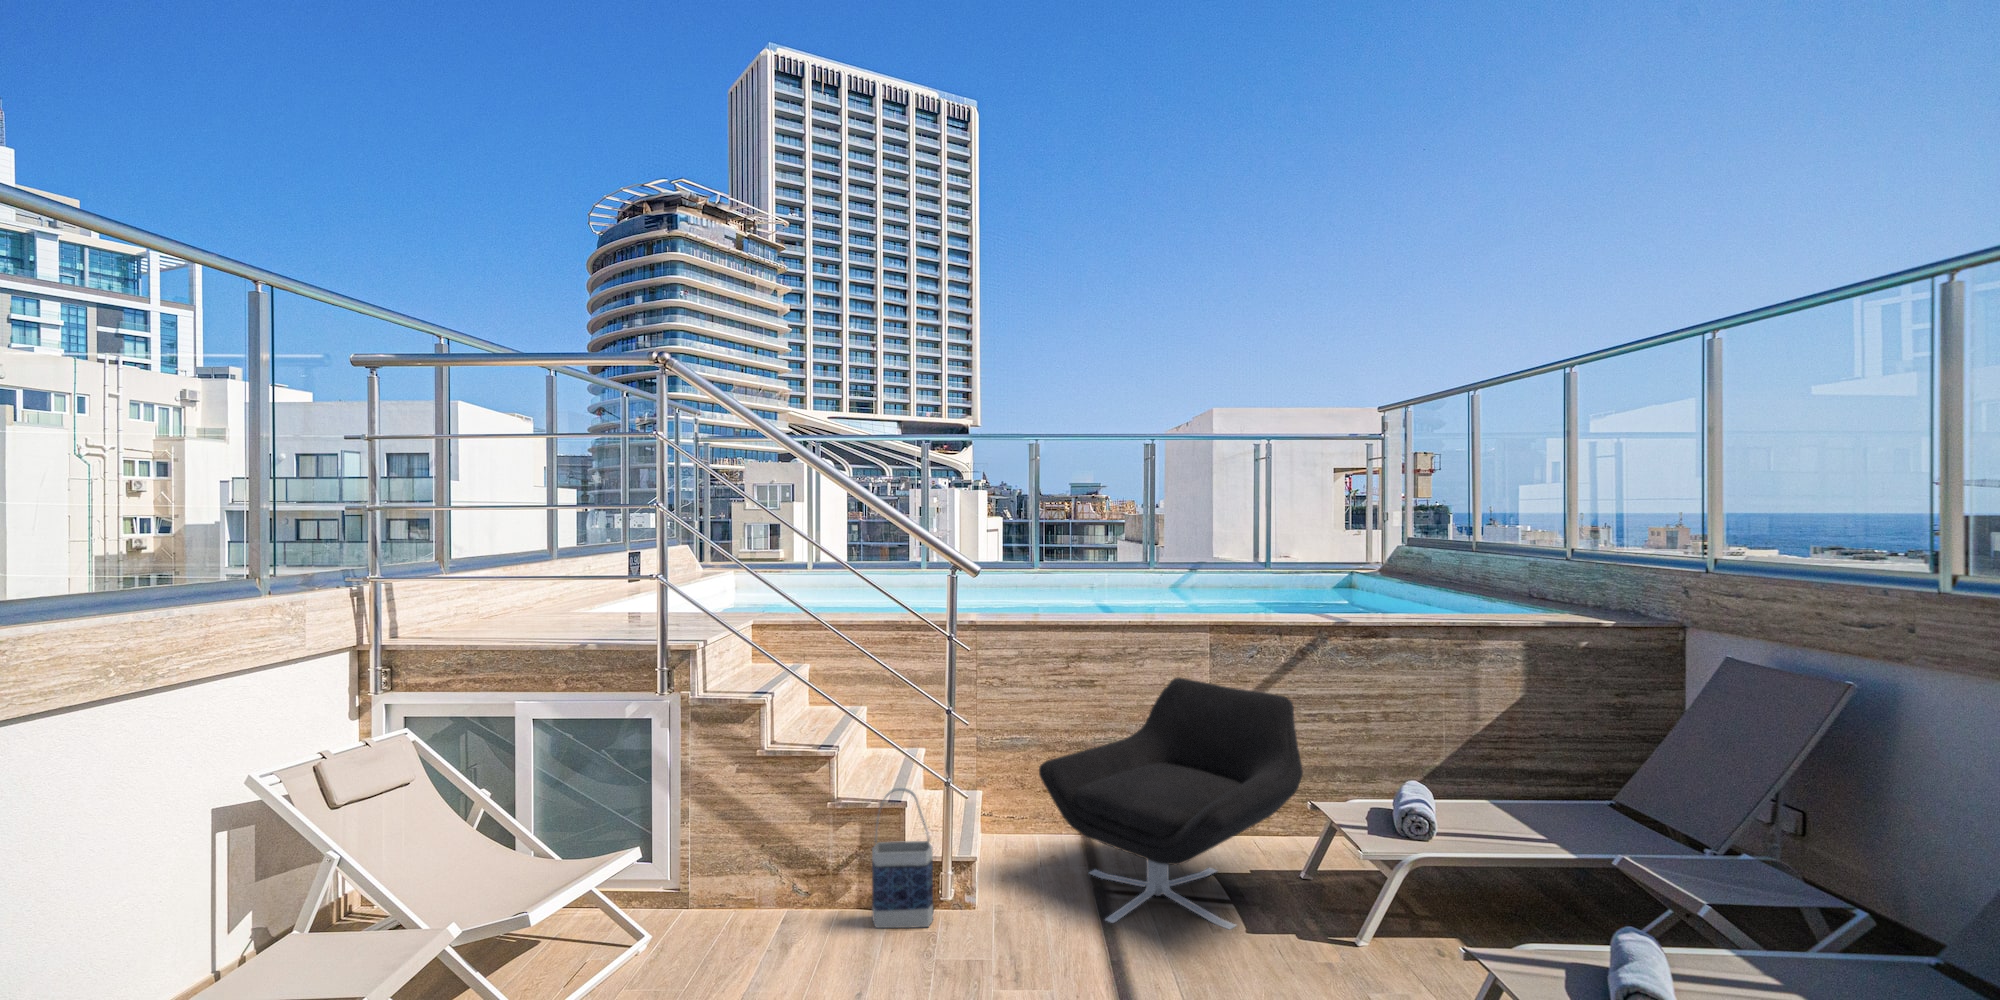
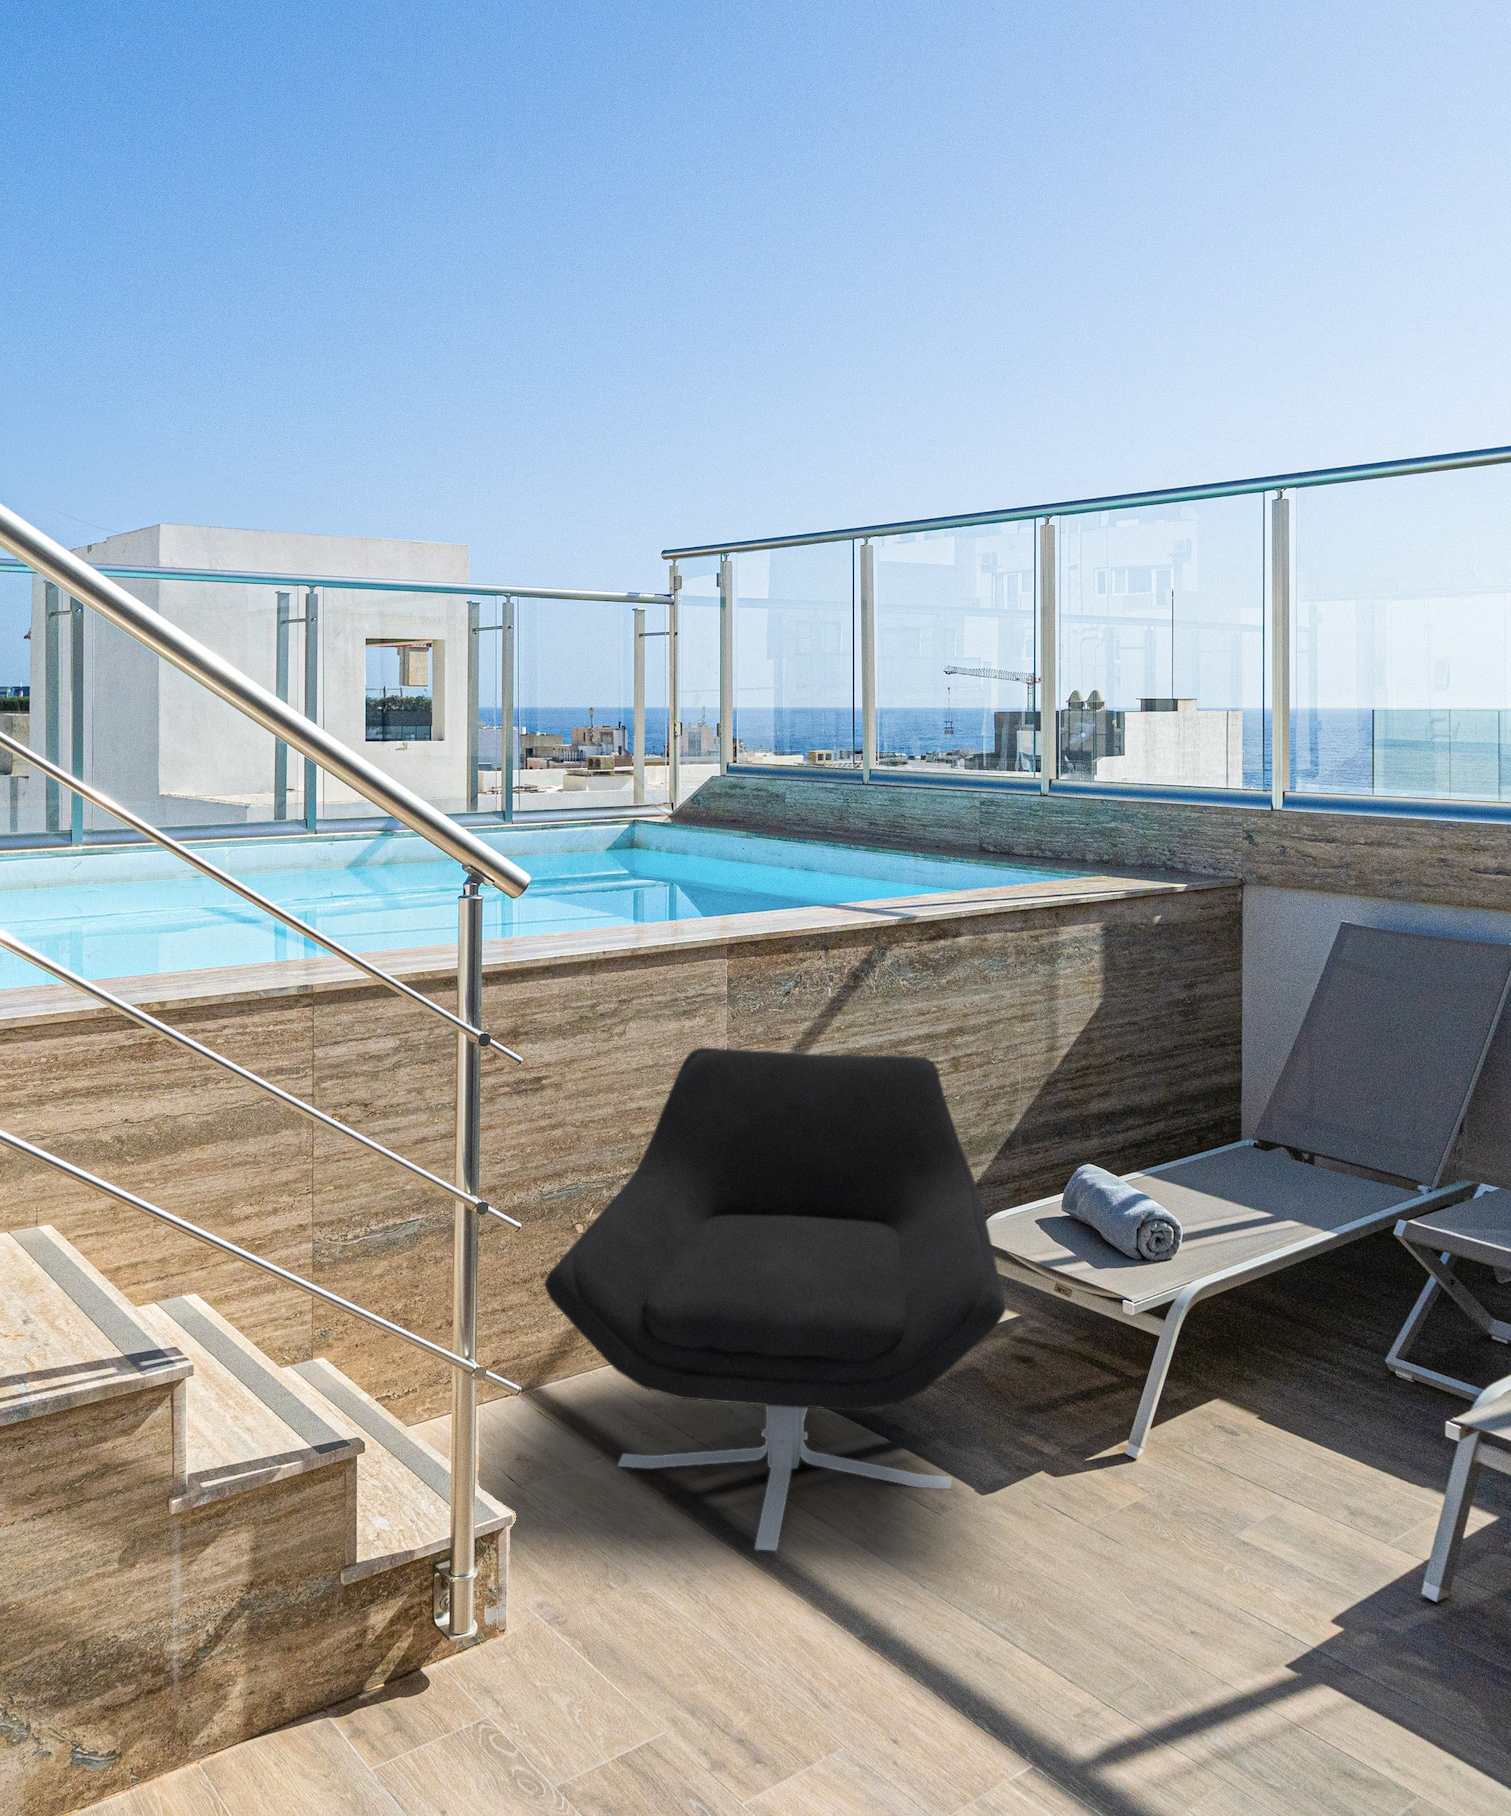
bag: present [872,788,933,928] -> none [320,1409,466,1763]

